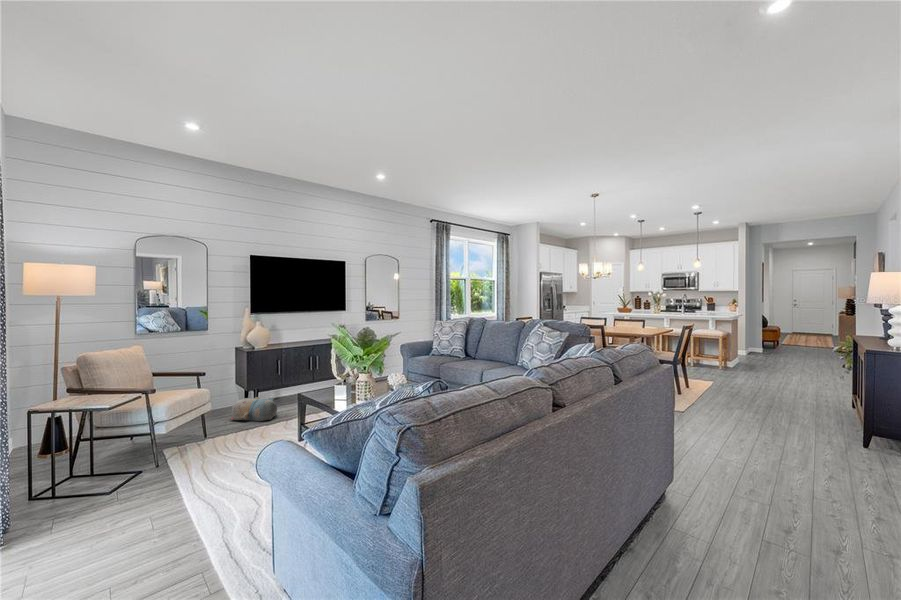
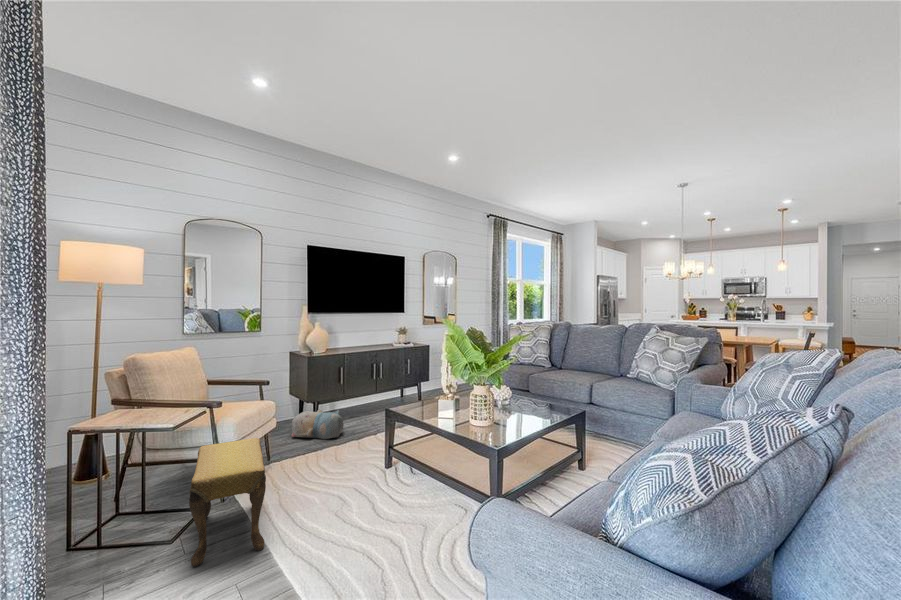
footstool: none [121,416,189,508] -> present [189,438,266,567]

